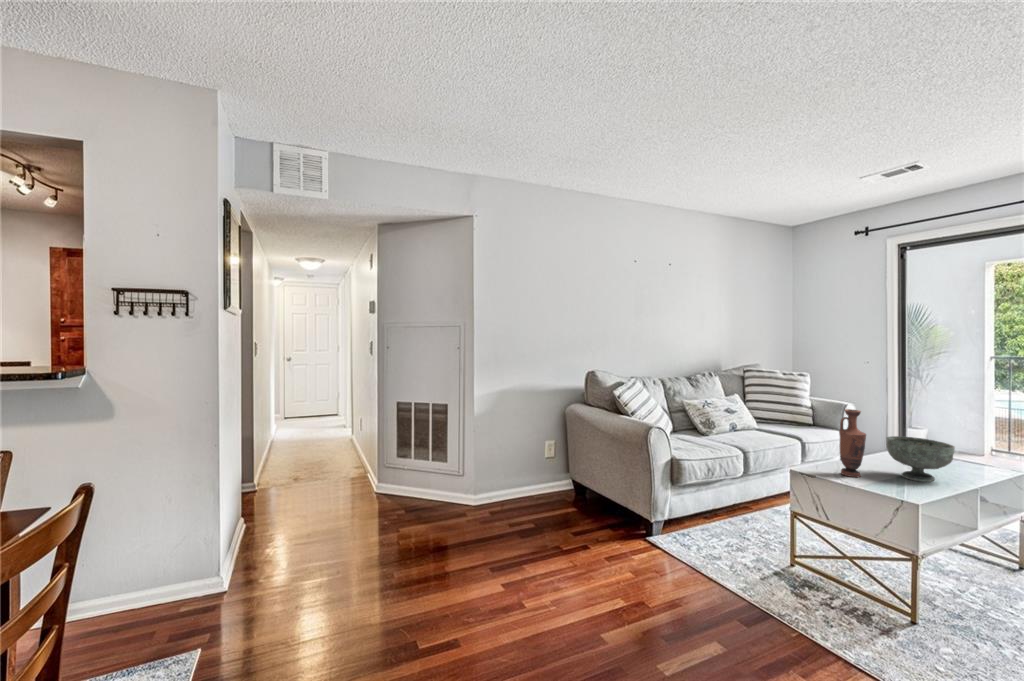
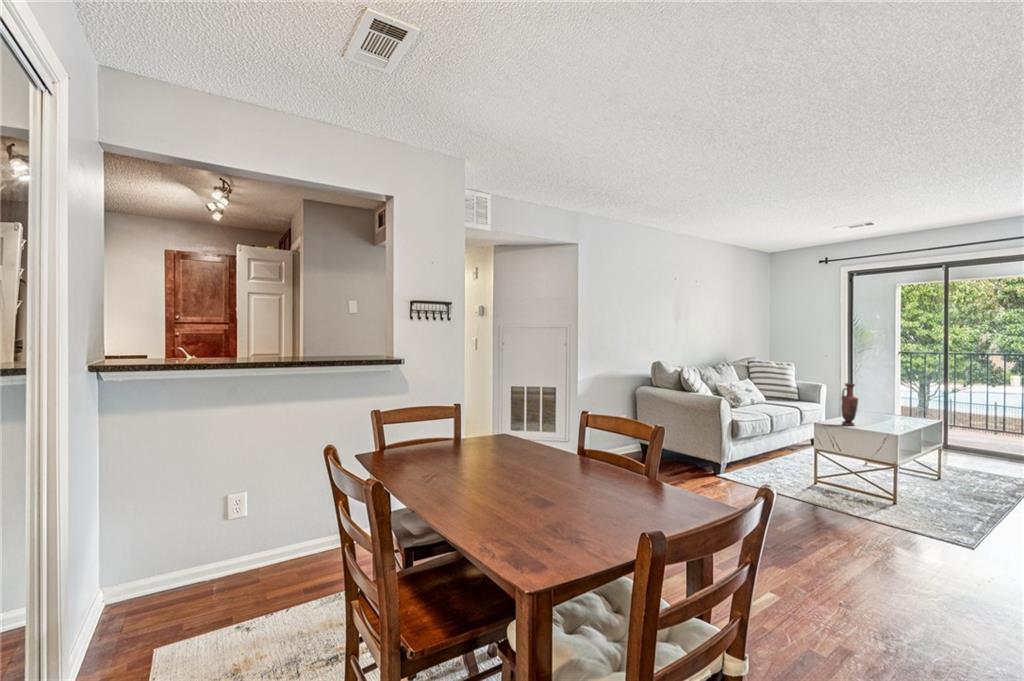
decorative bowl: present [886,436,955,482] -> none [867,400,908,427]

